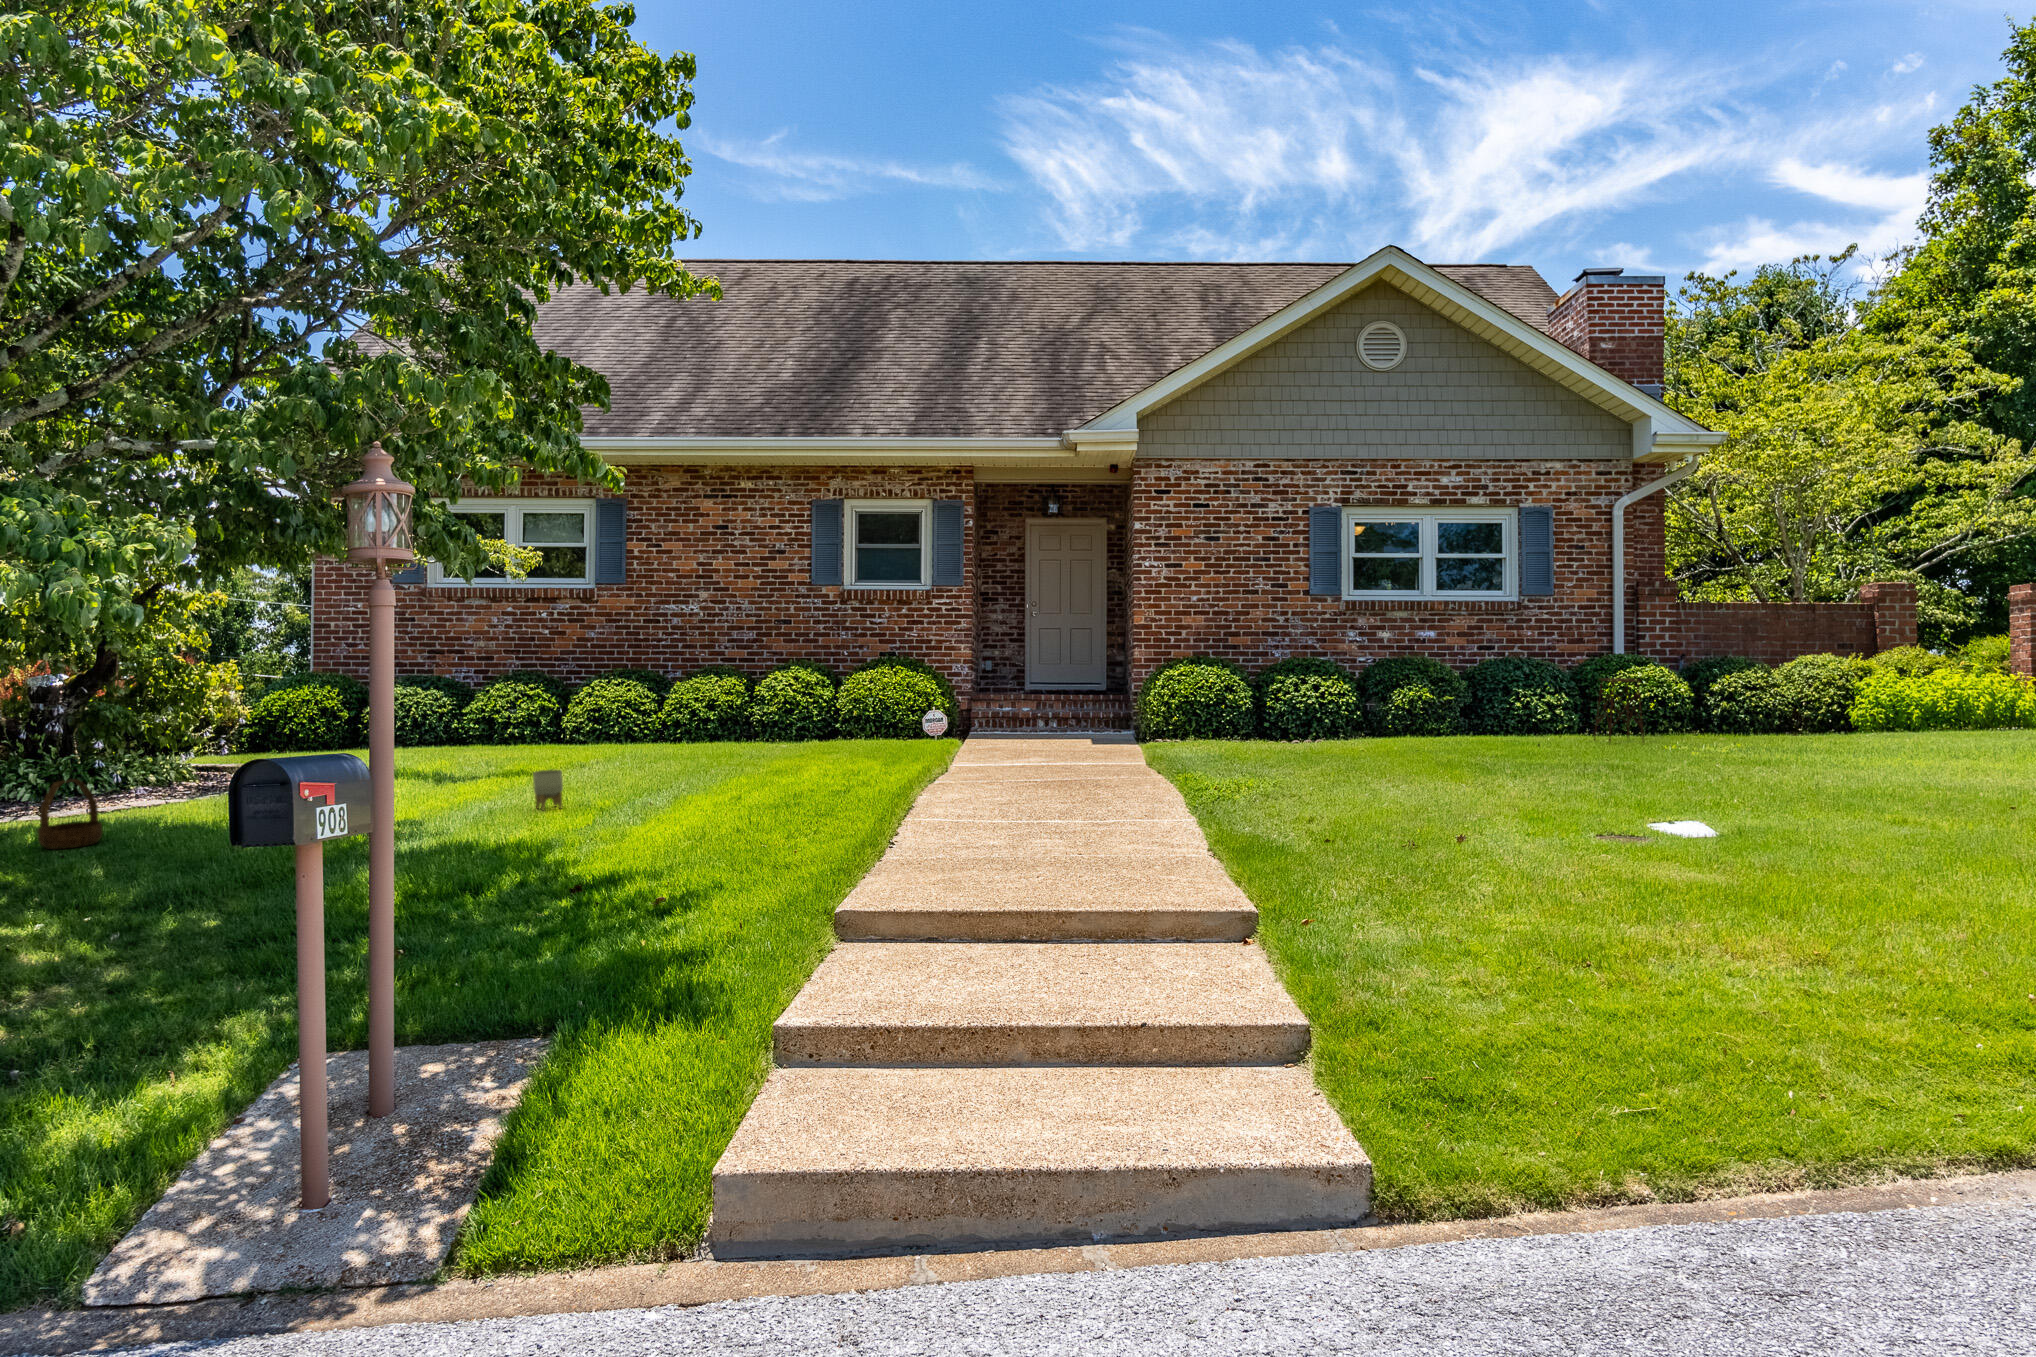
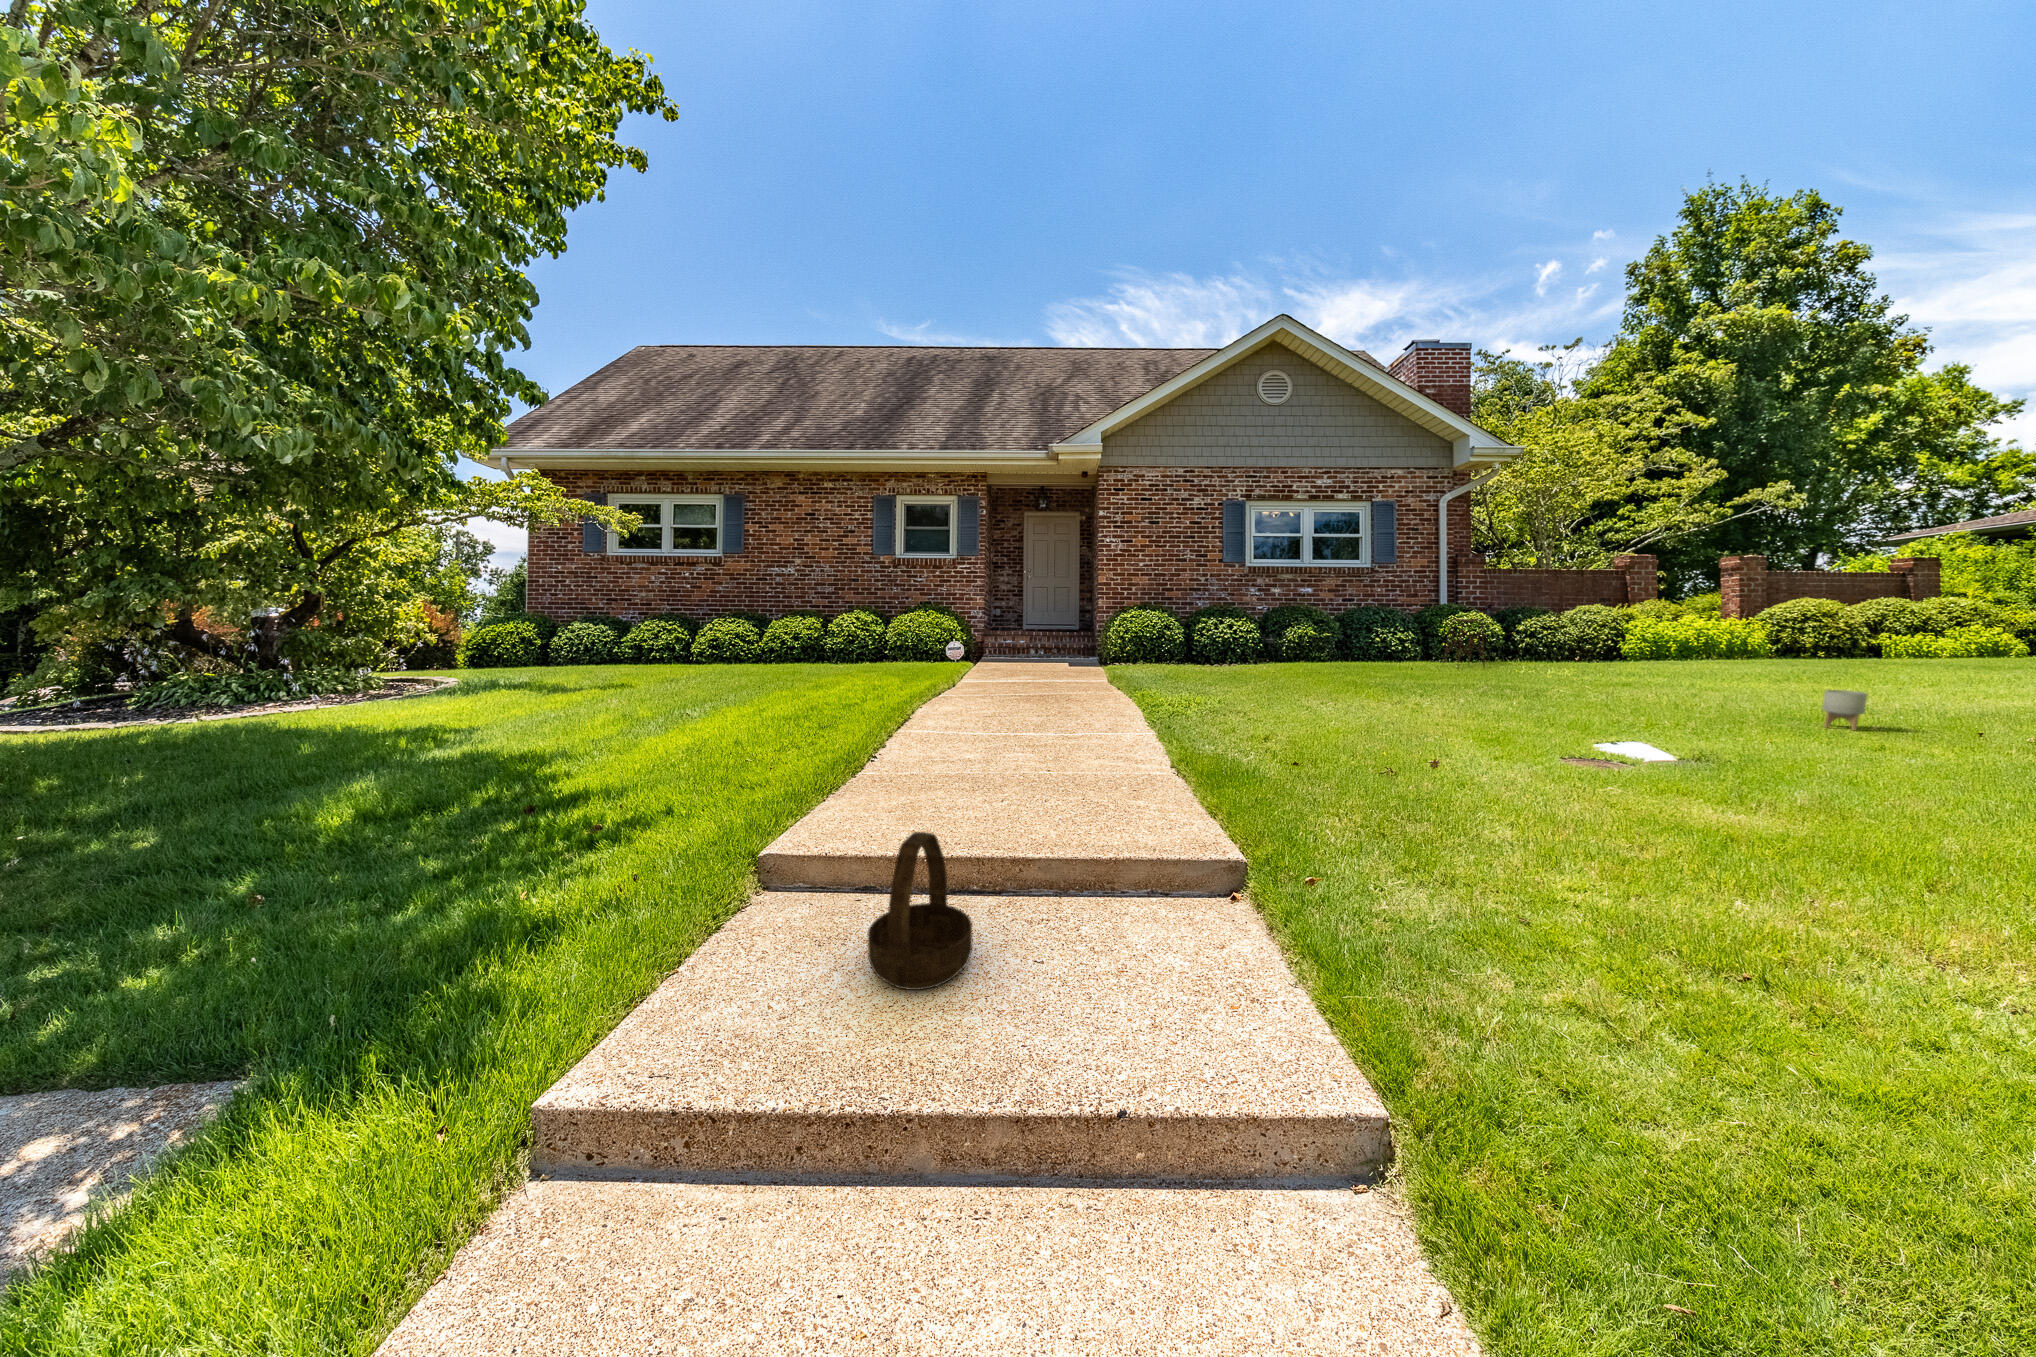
planter: present [533,770,563,811] -> present [1822,690,1867,731]
basket: present [38,779,103,849] -> present [867,832,972,990]

